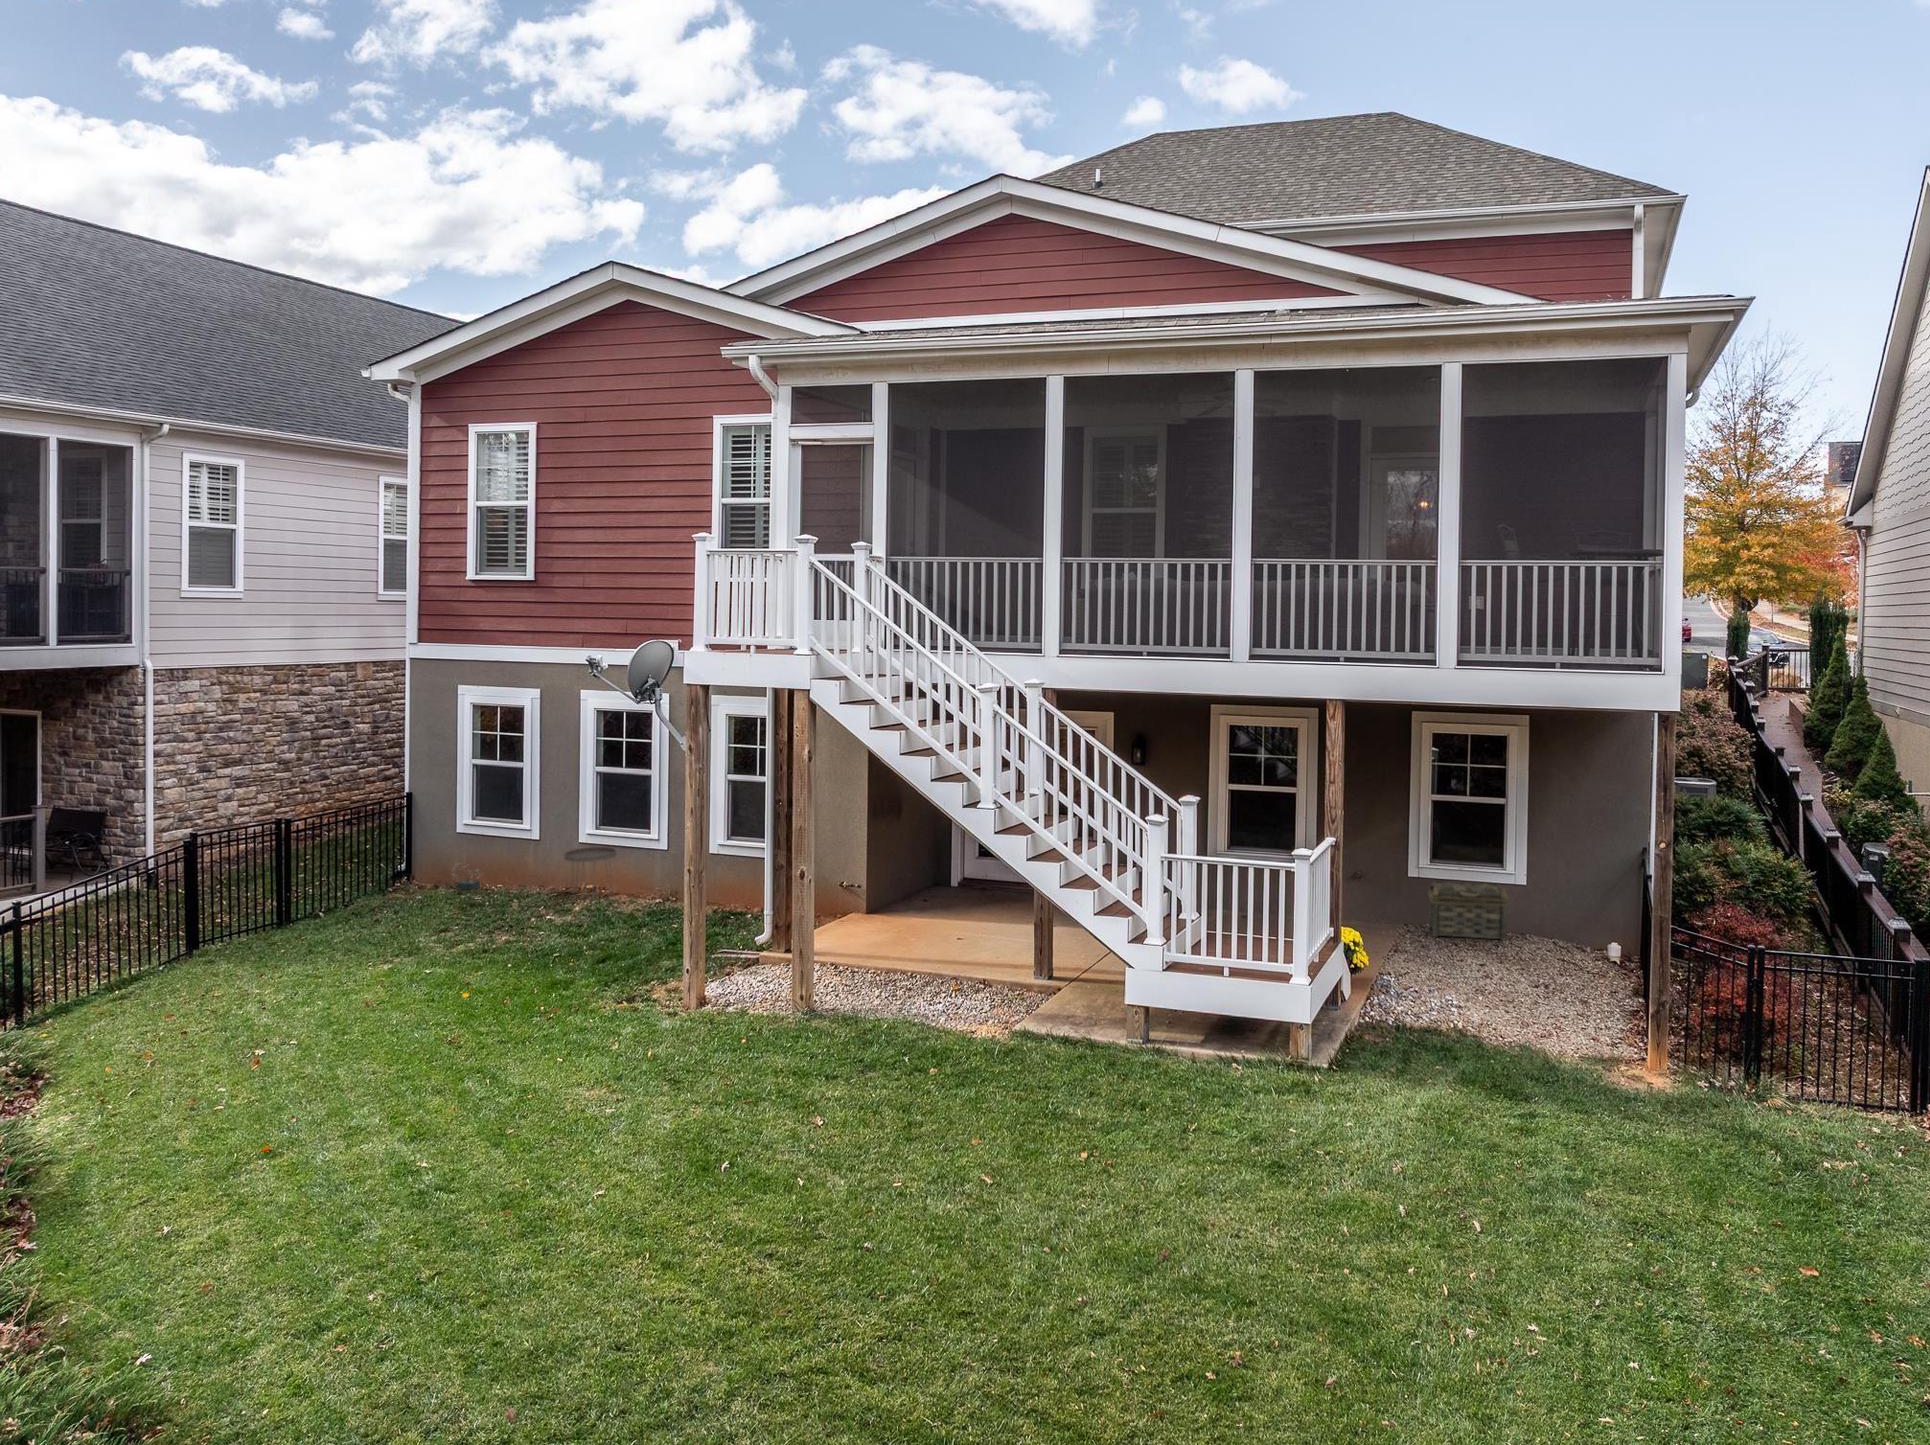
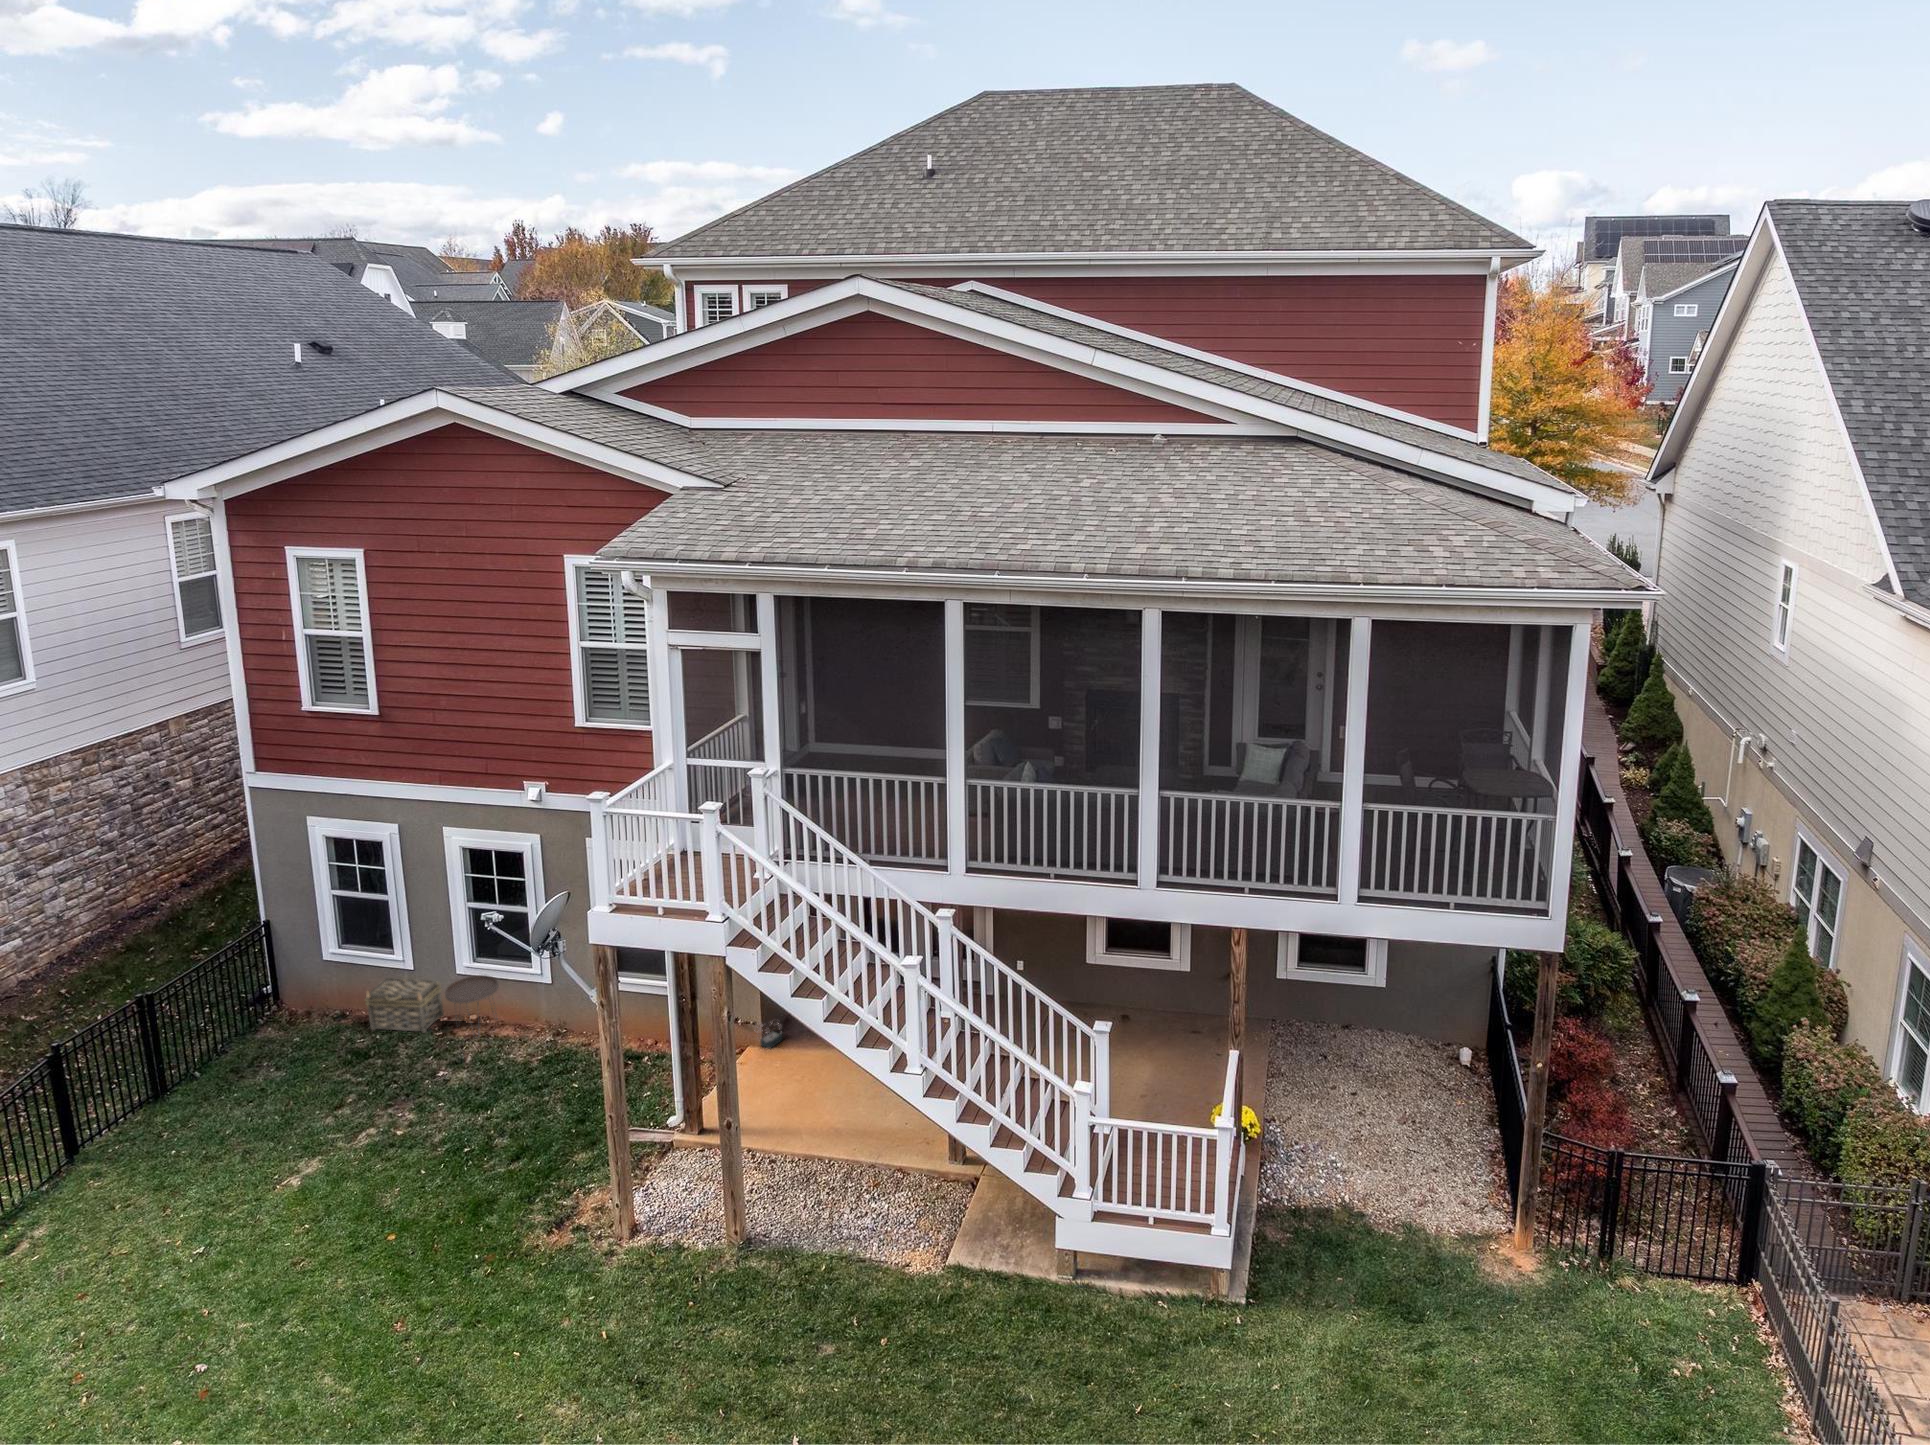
decorative plant: present [453,863,480,890] -> present [758,1022,782,1048]
basket: present [1429,881,1509,941] -> present [365,978,444,1033]

